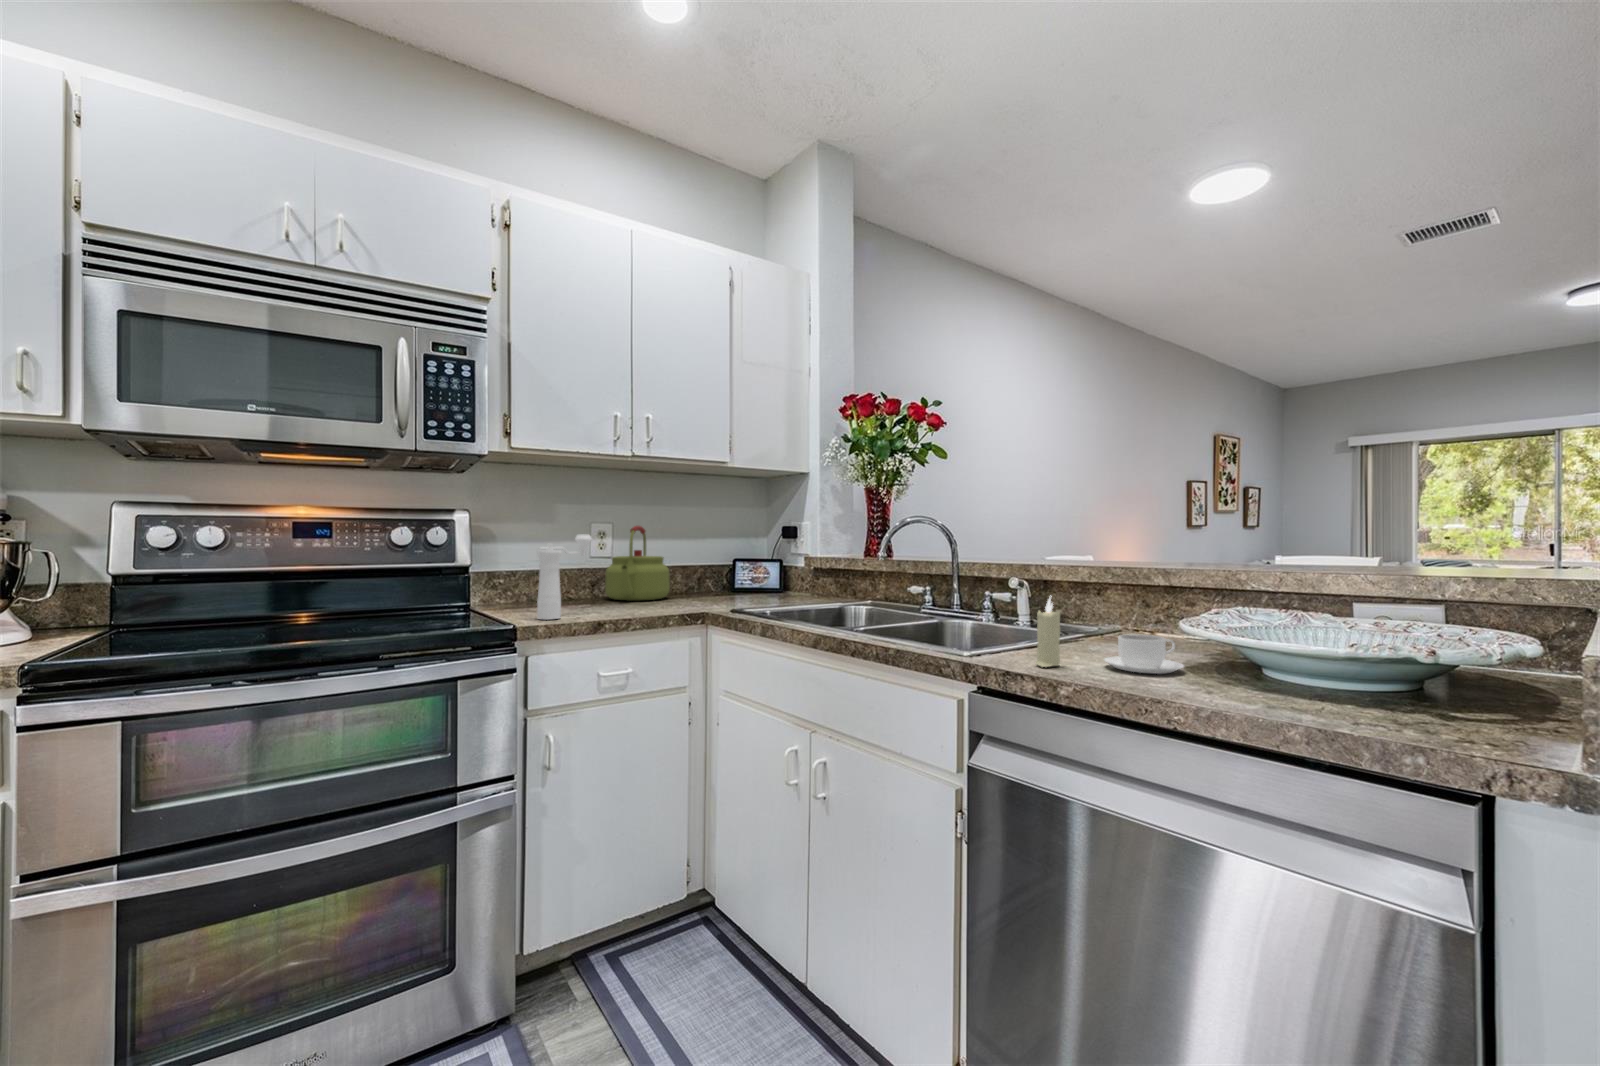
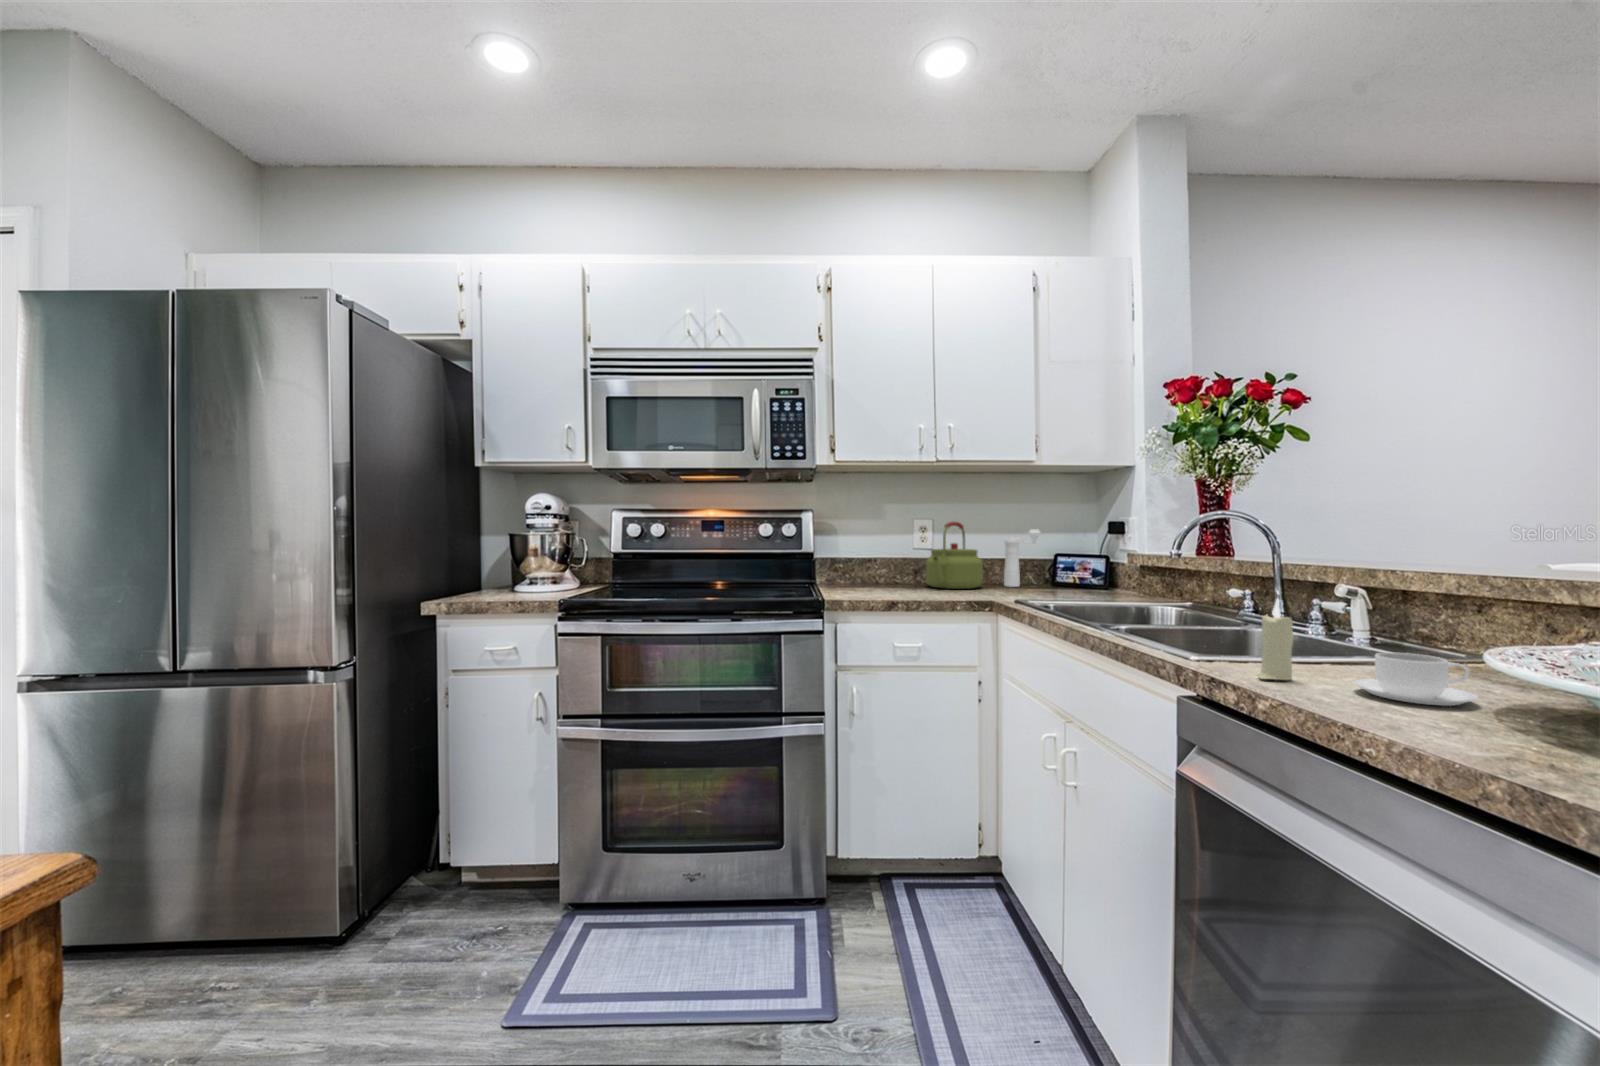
pepper mill: present [537,535,592,620] -> present [1004,530,1040,587]

